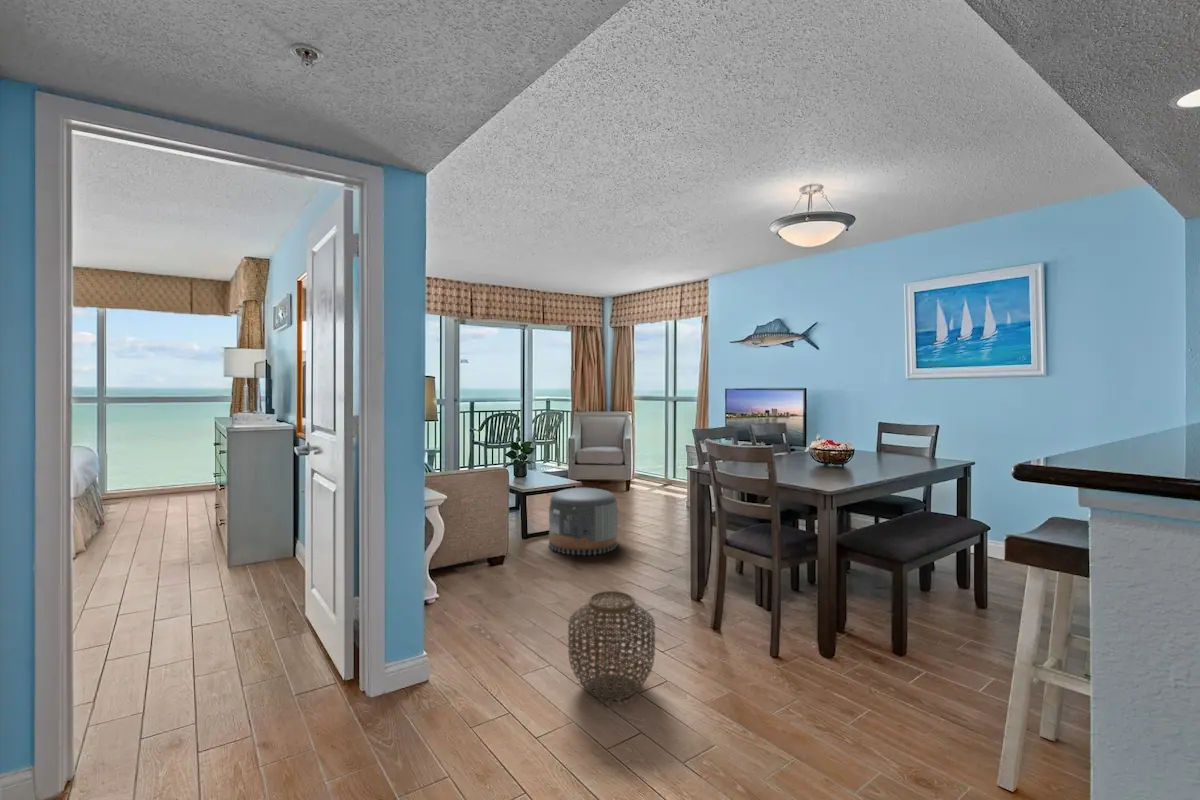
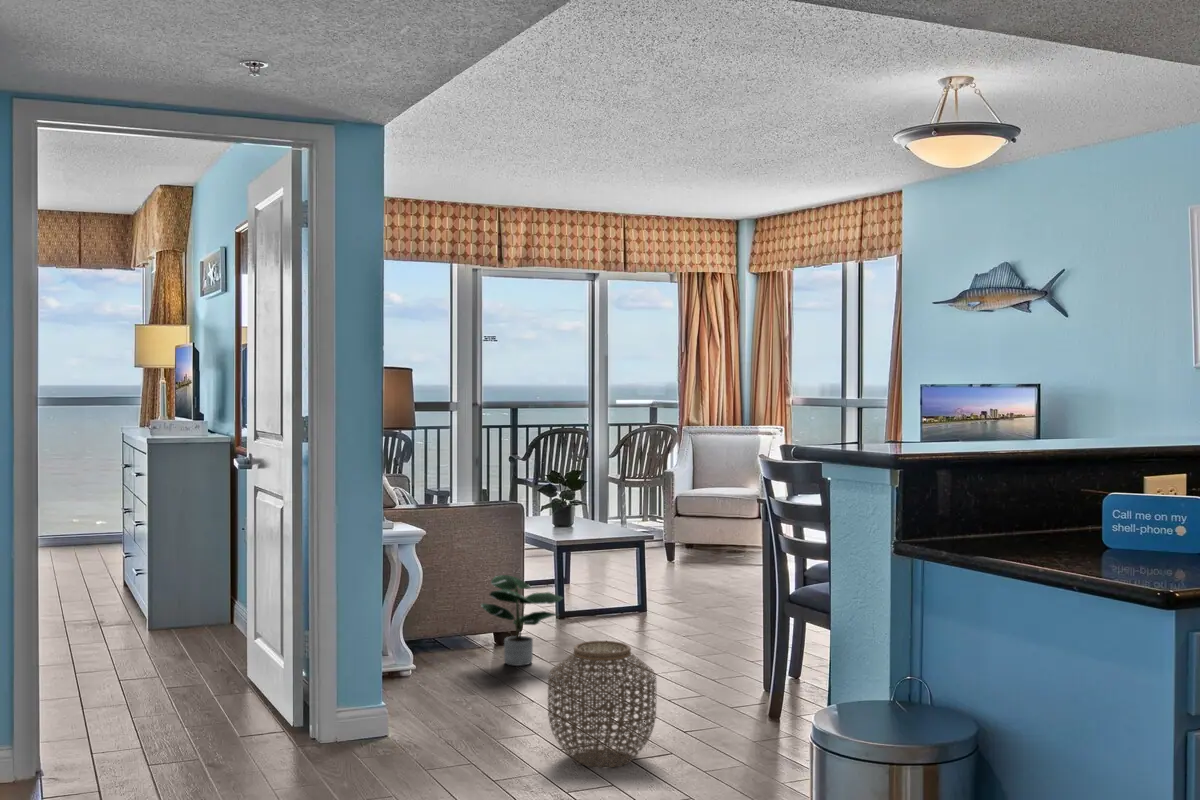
pouf: present [549,488,618,555] -> none [591,540,697,639]
potted plant: none [484,521,542,586] -> present [481,575,563,666]

